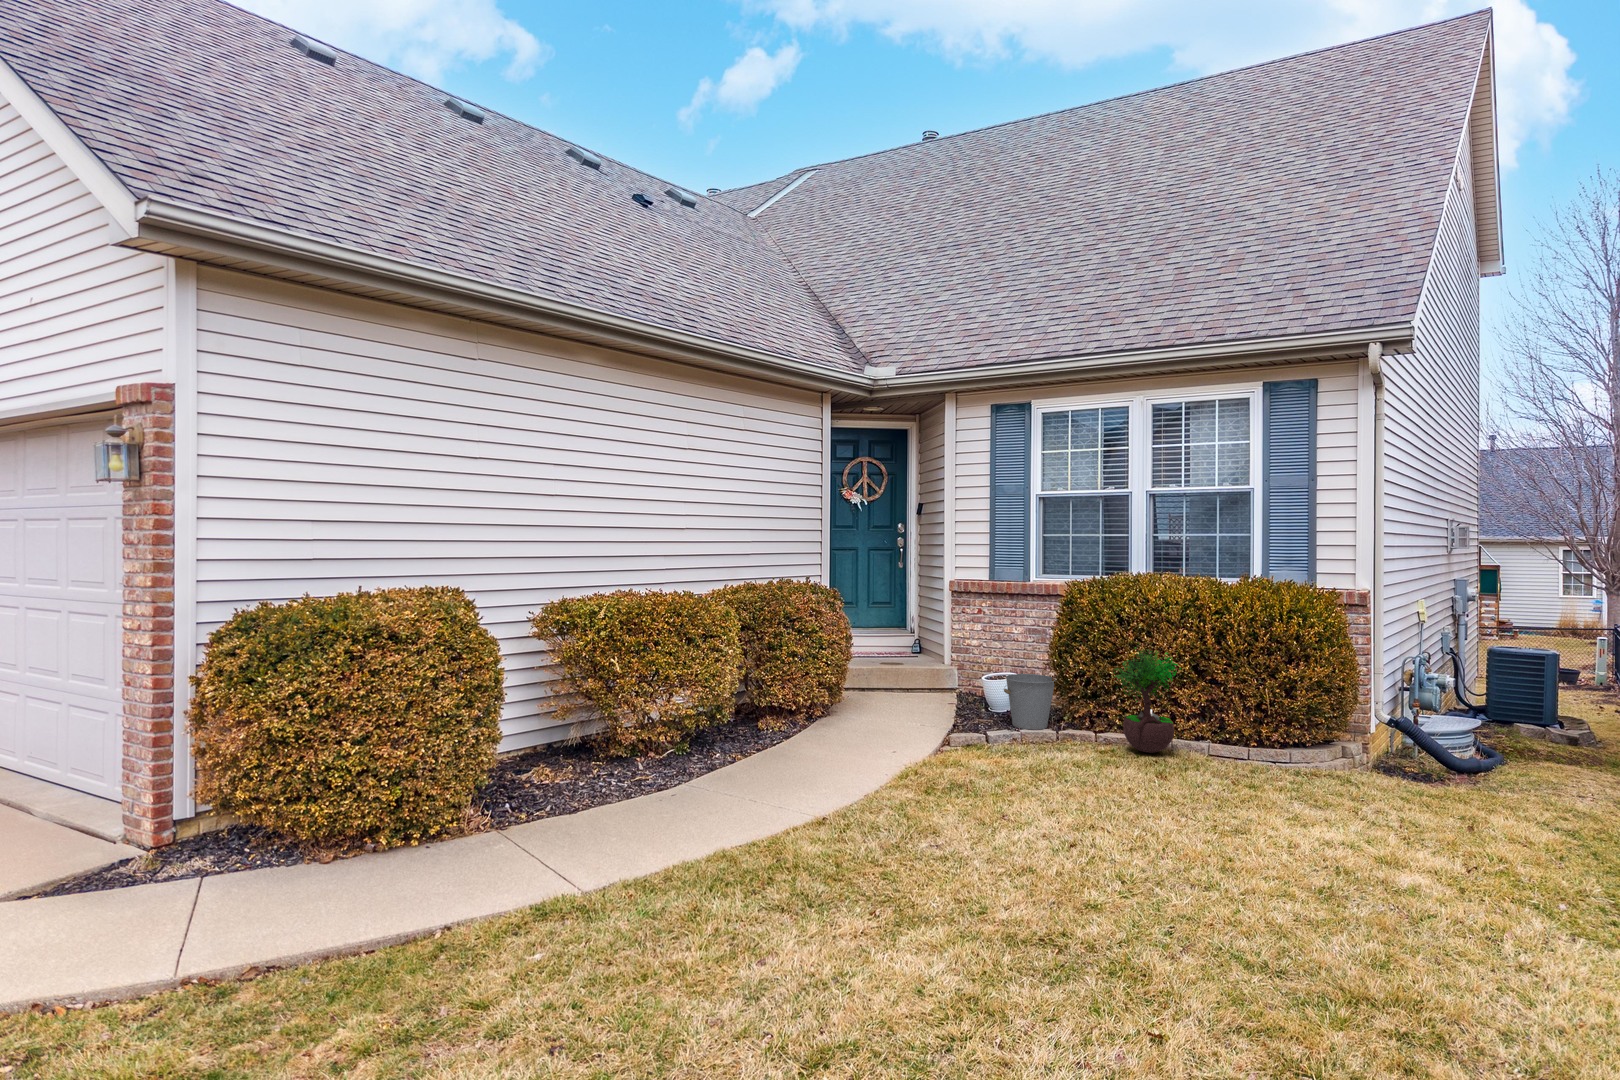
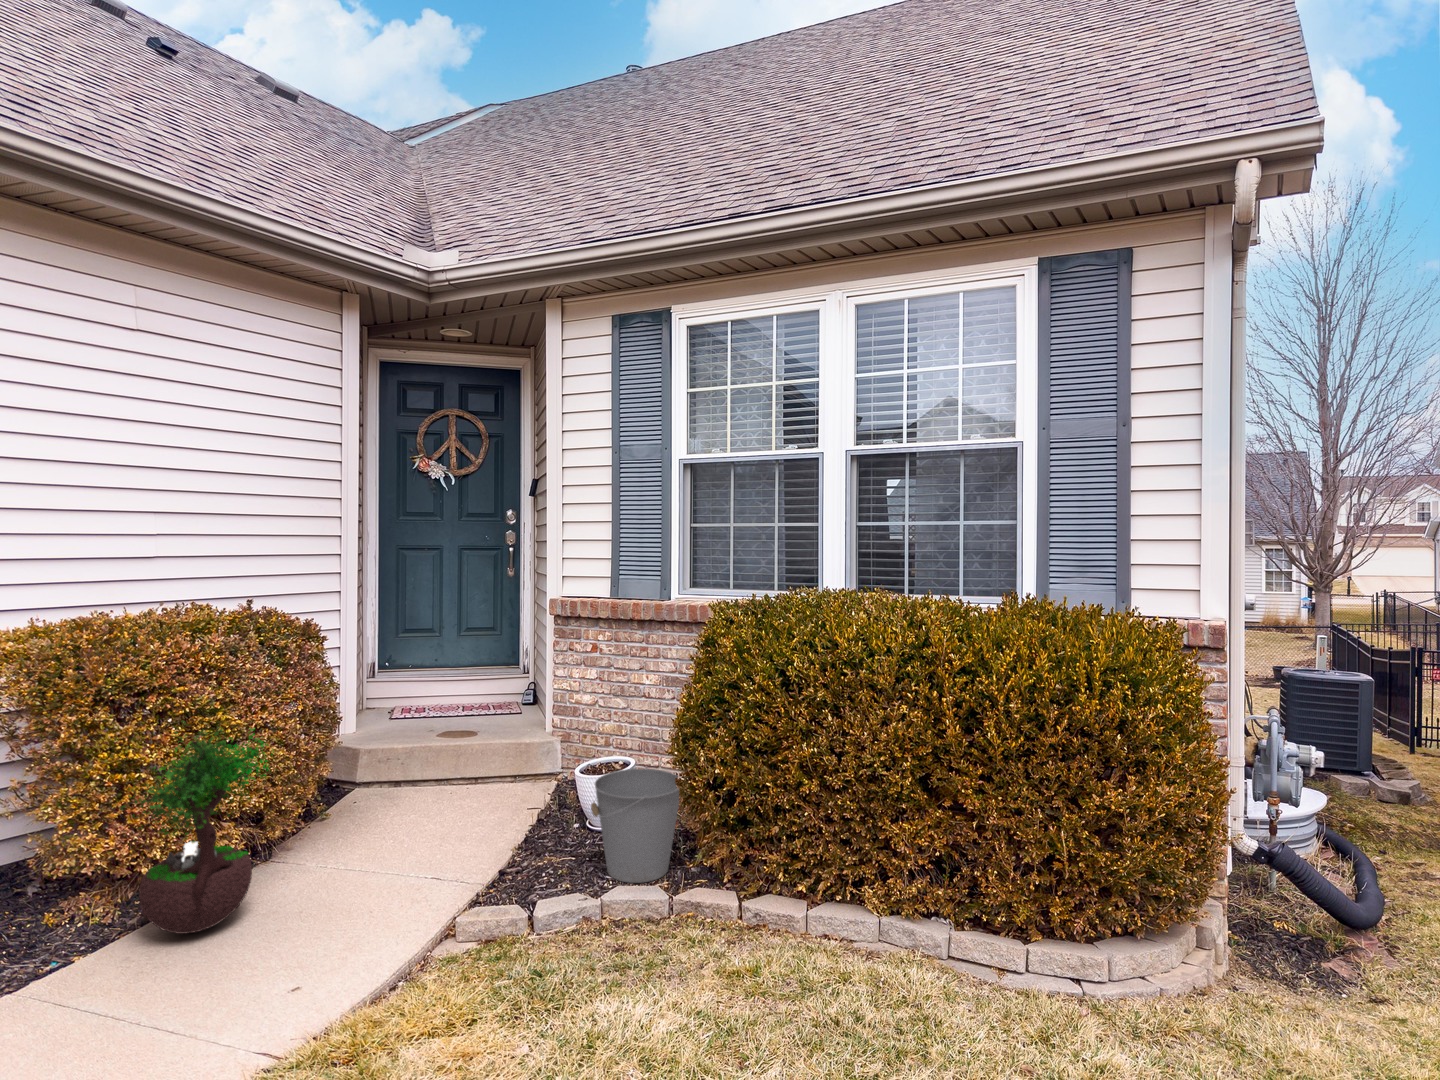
potted tree: present [1114,647,1178,753] -> present [121,721,268,934]

